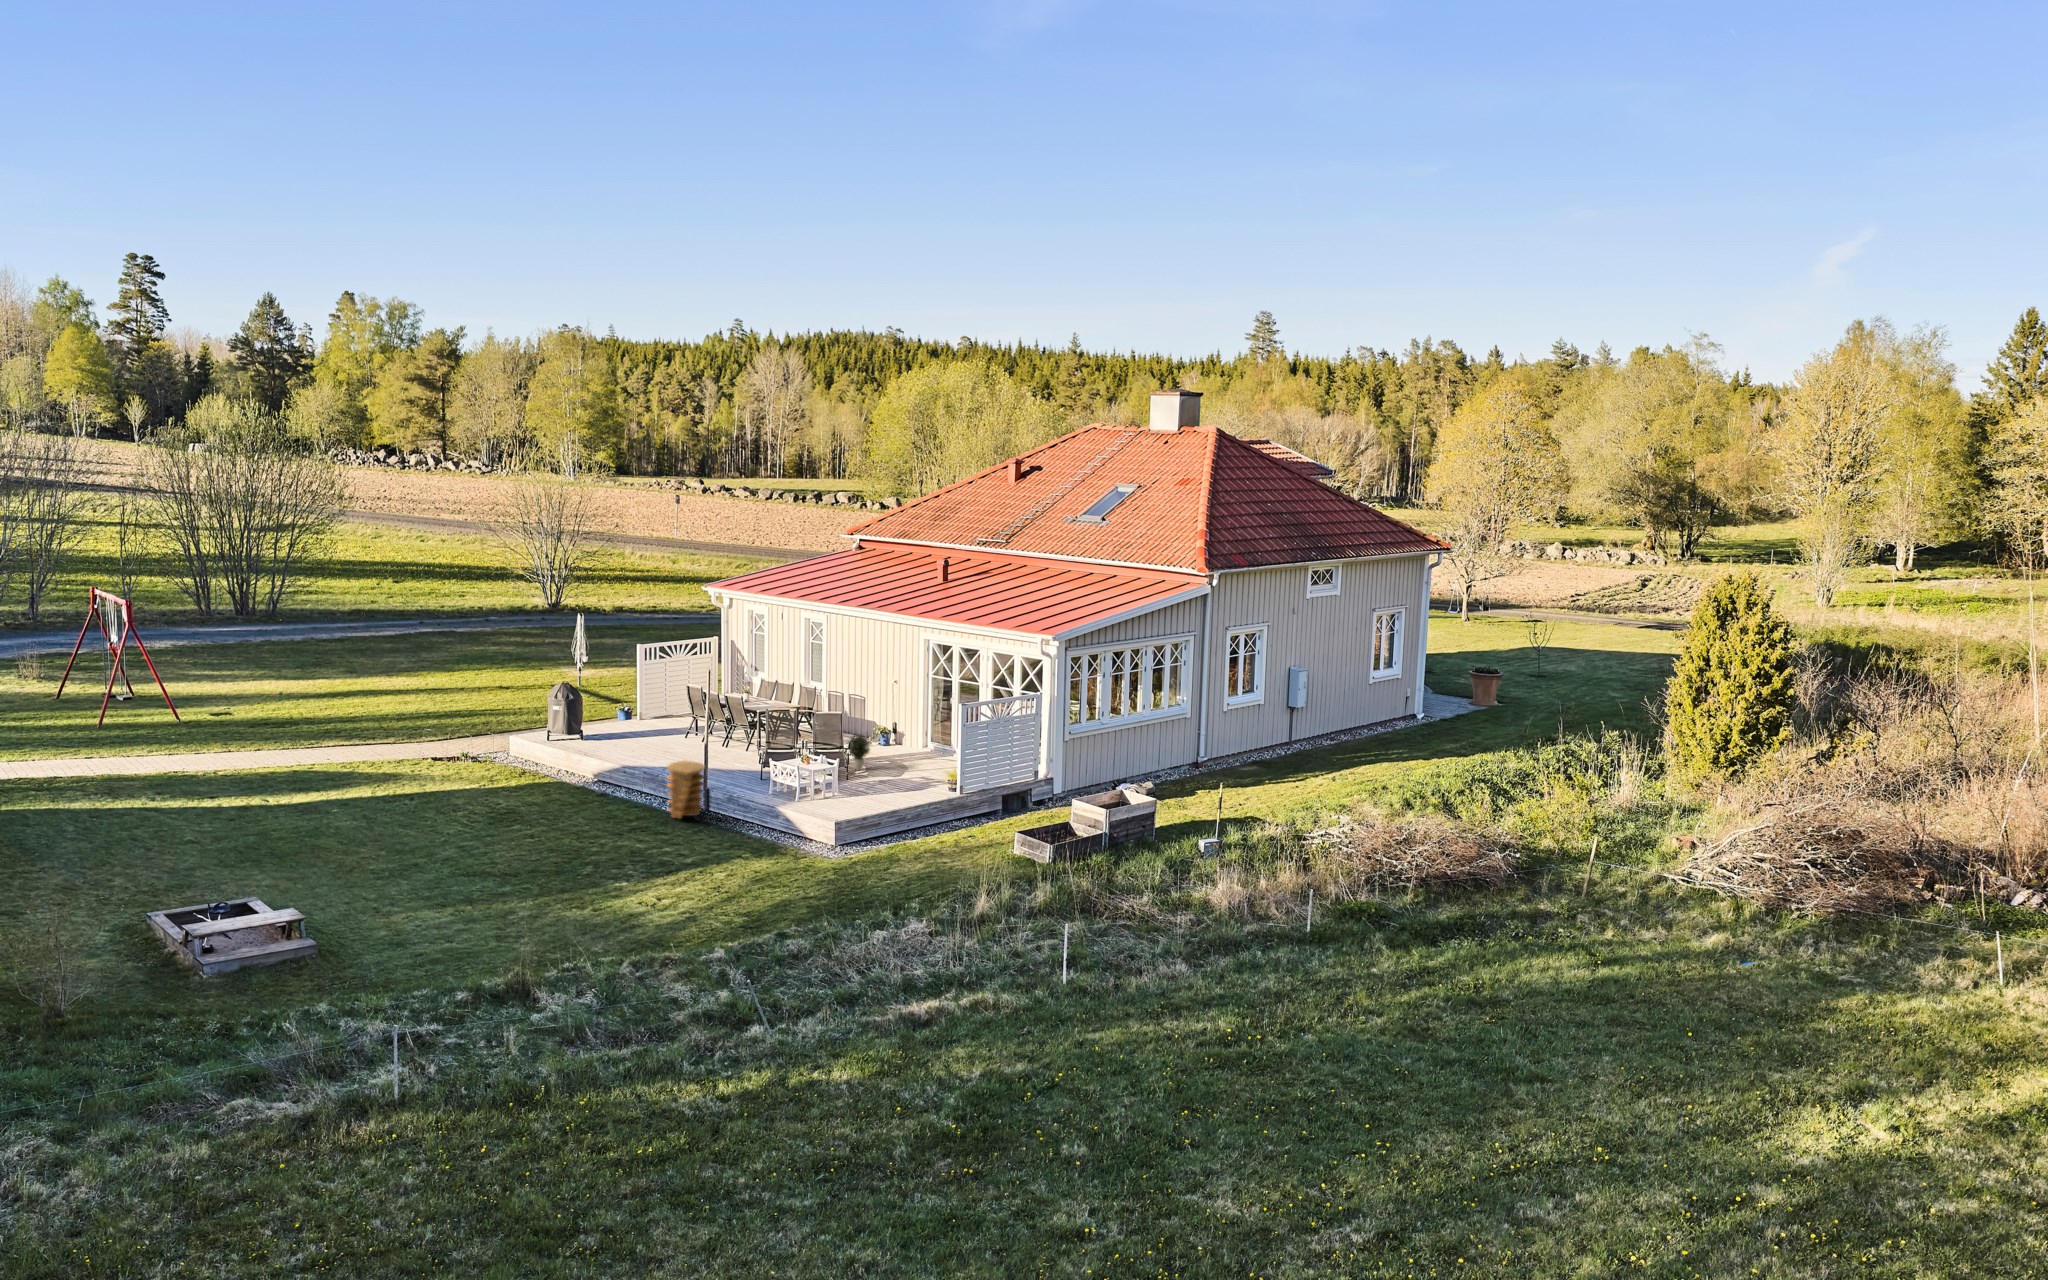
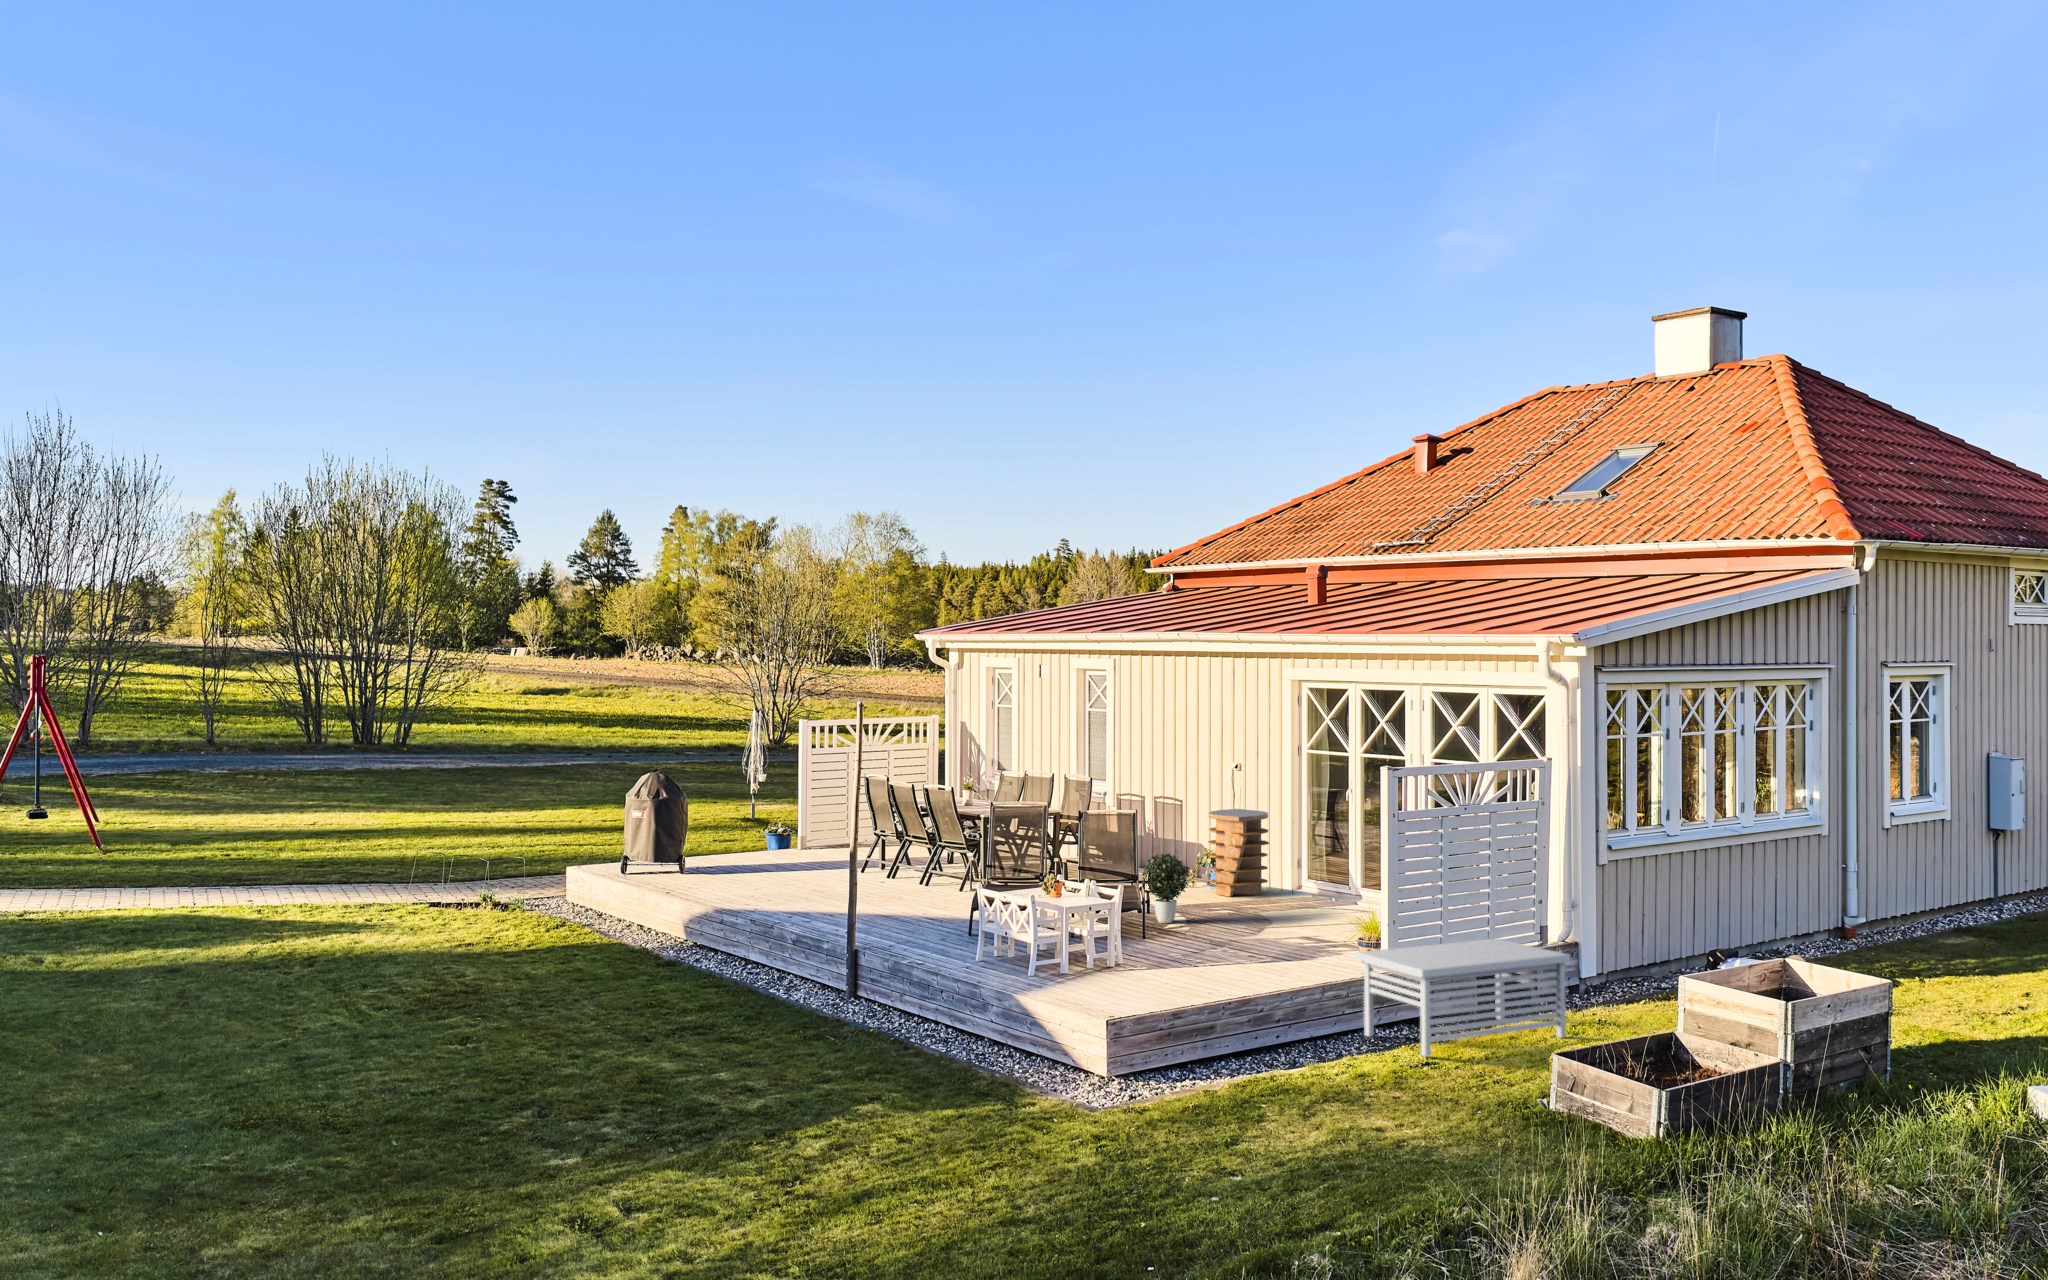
side table: present [667,760,705,819] -> present [1208,809,1269,897]
storage bench: none [947,779,1041,833] -> present [1355,939,1570,1057]

